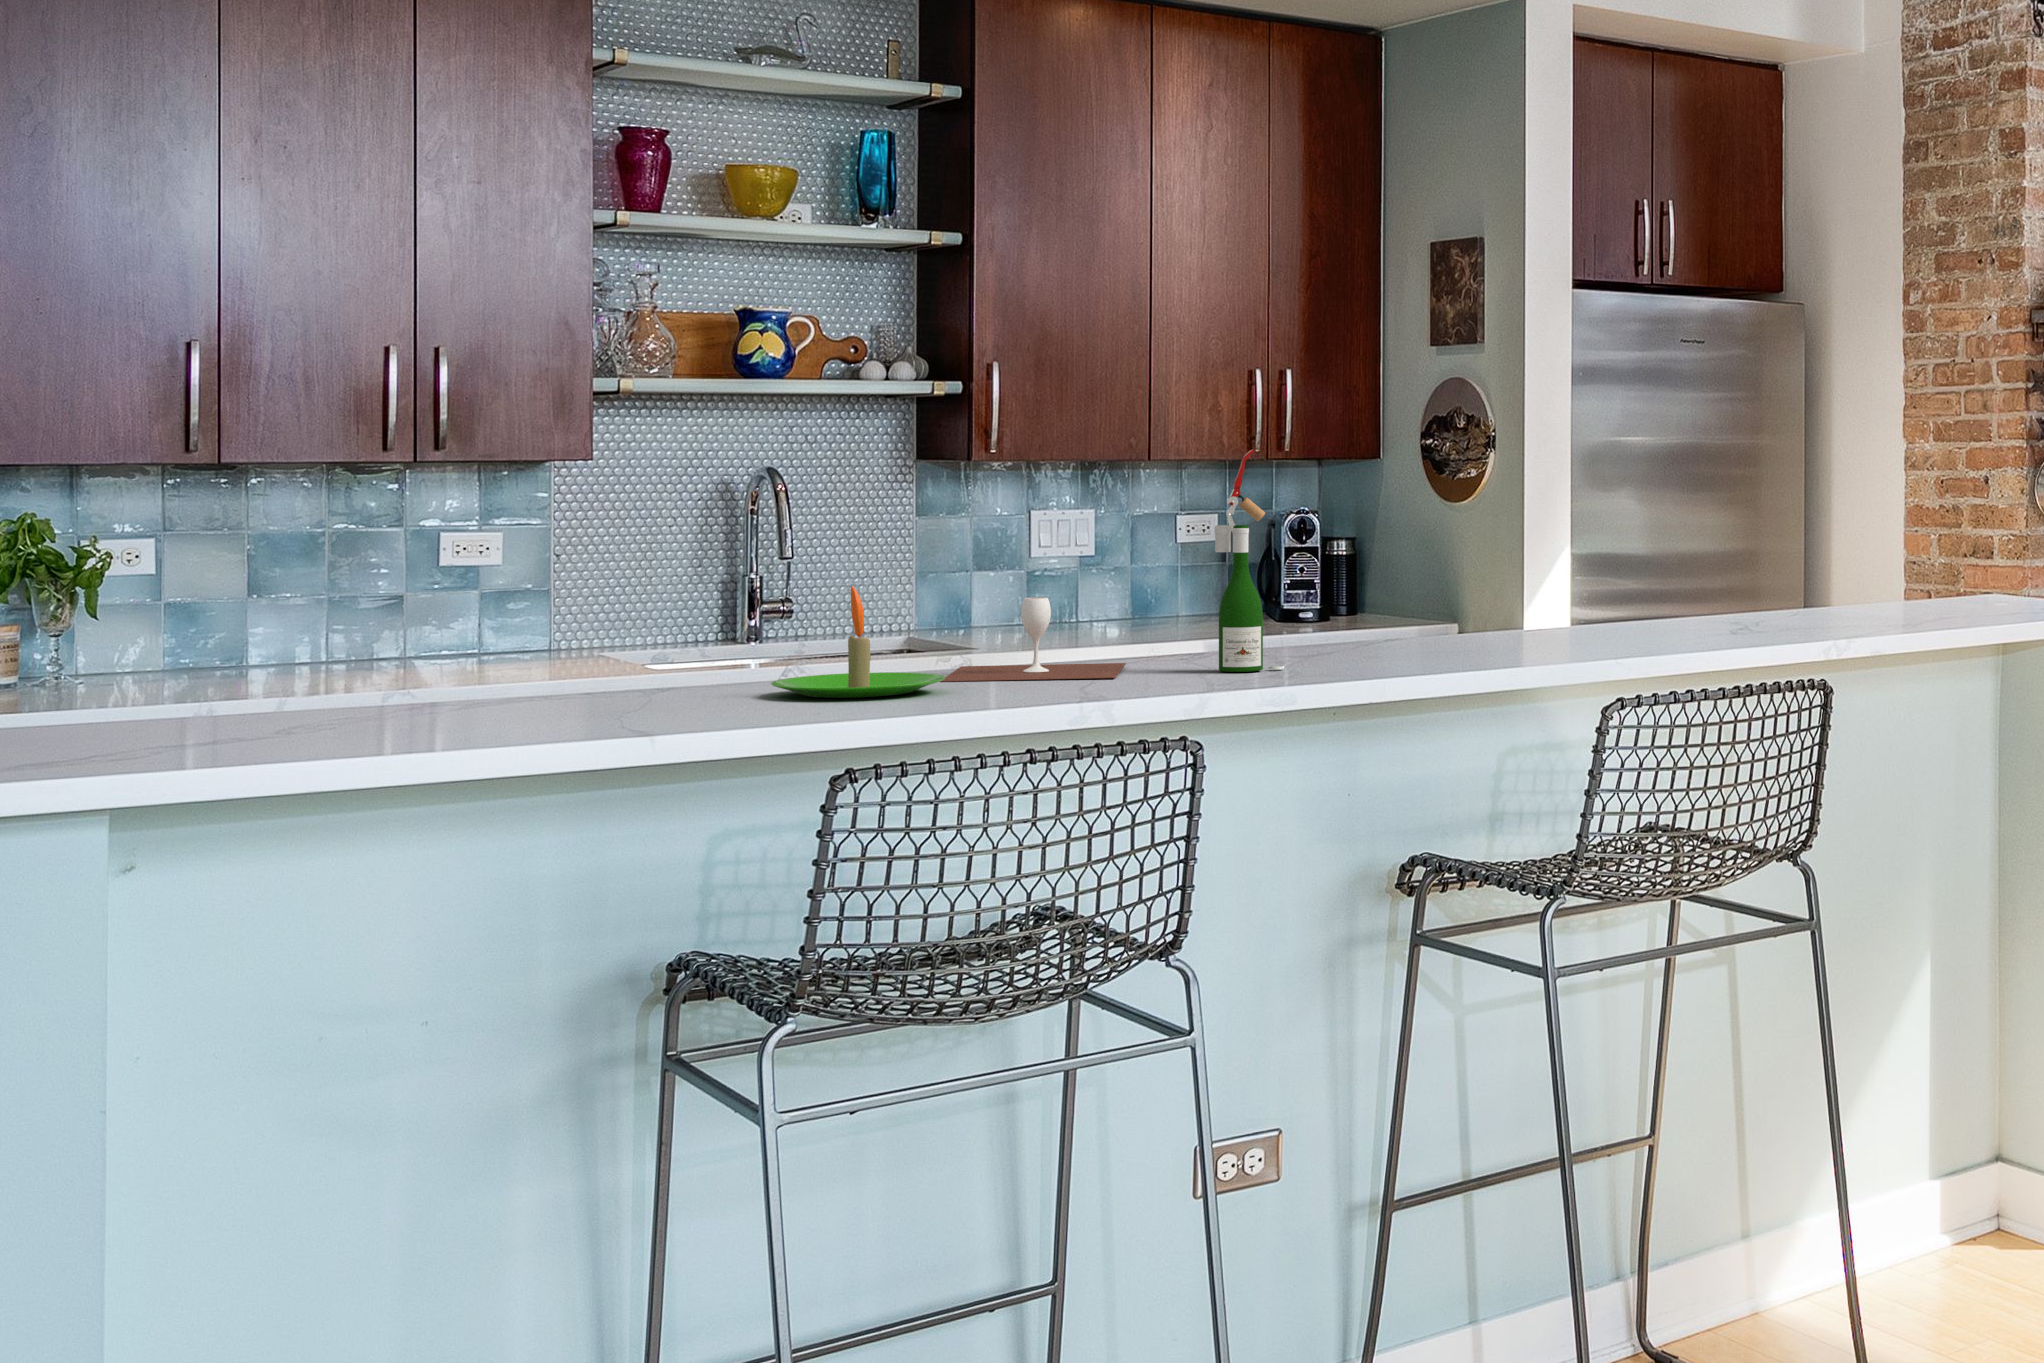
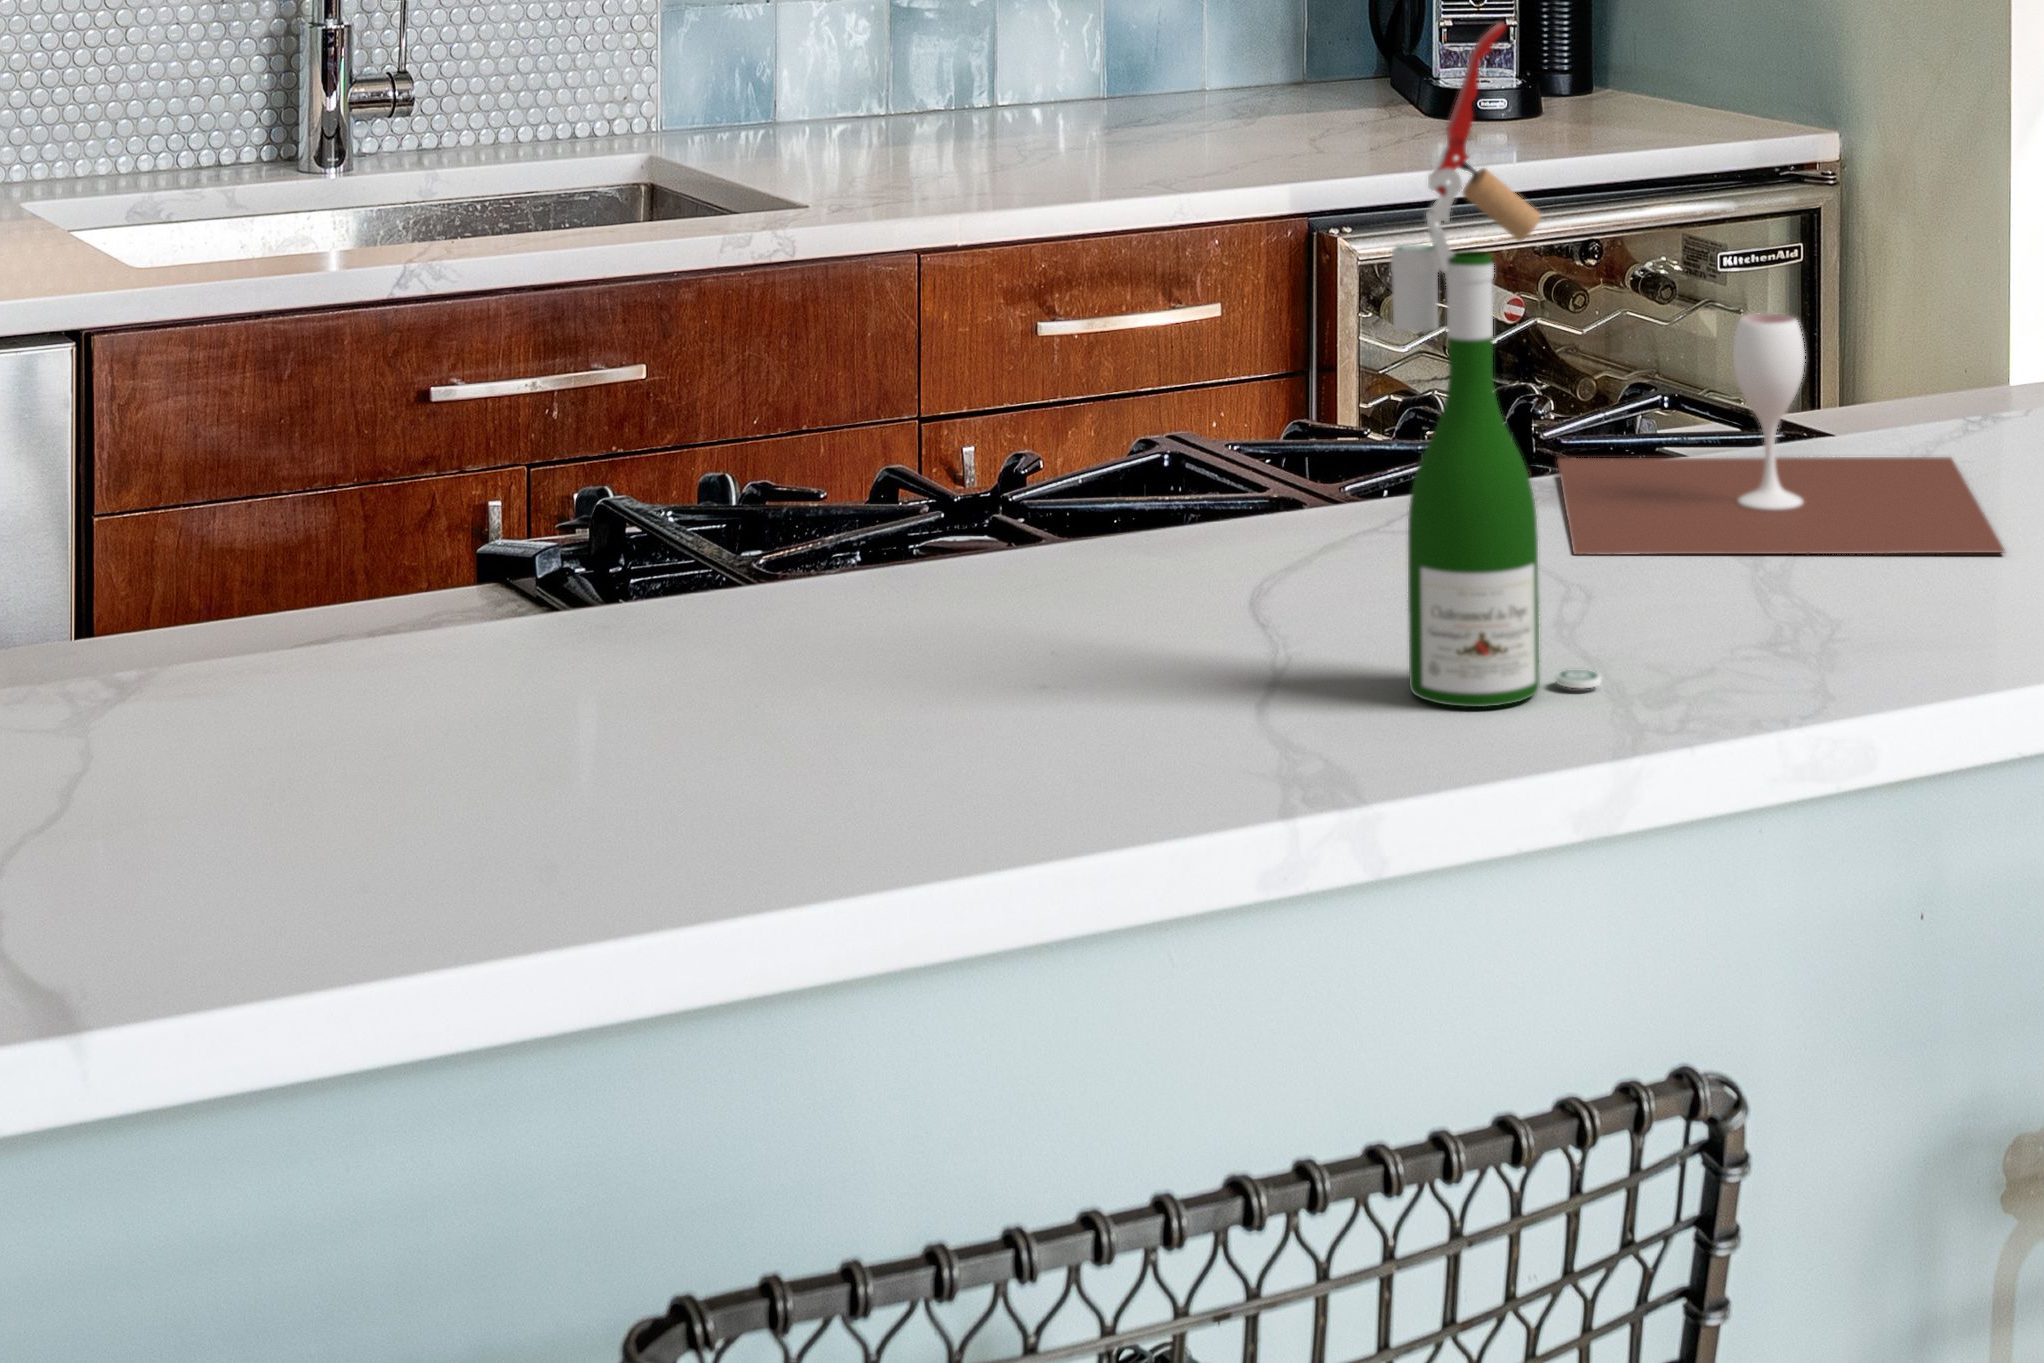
candle: present [771,586,945,698] -> none [74,533,595,919]
wine glass: present [941,597,1126,682] -> present [1557,313,2005,555]

